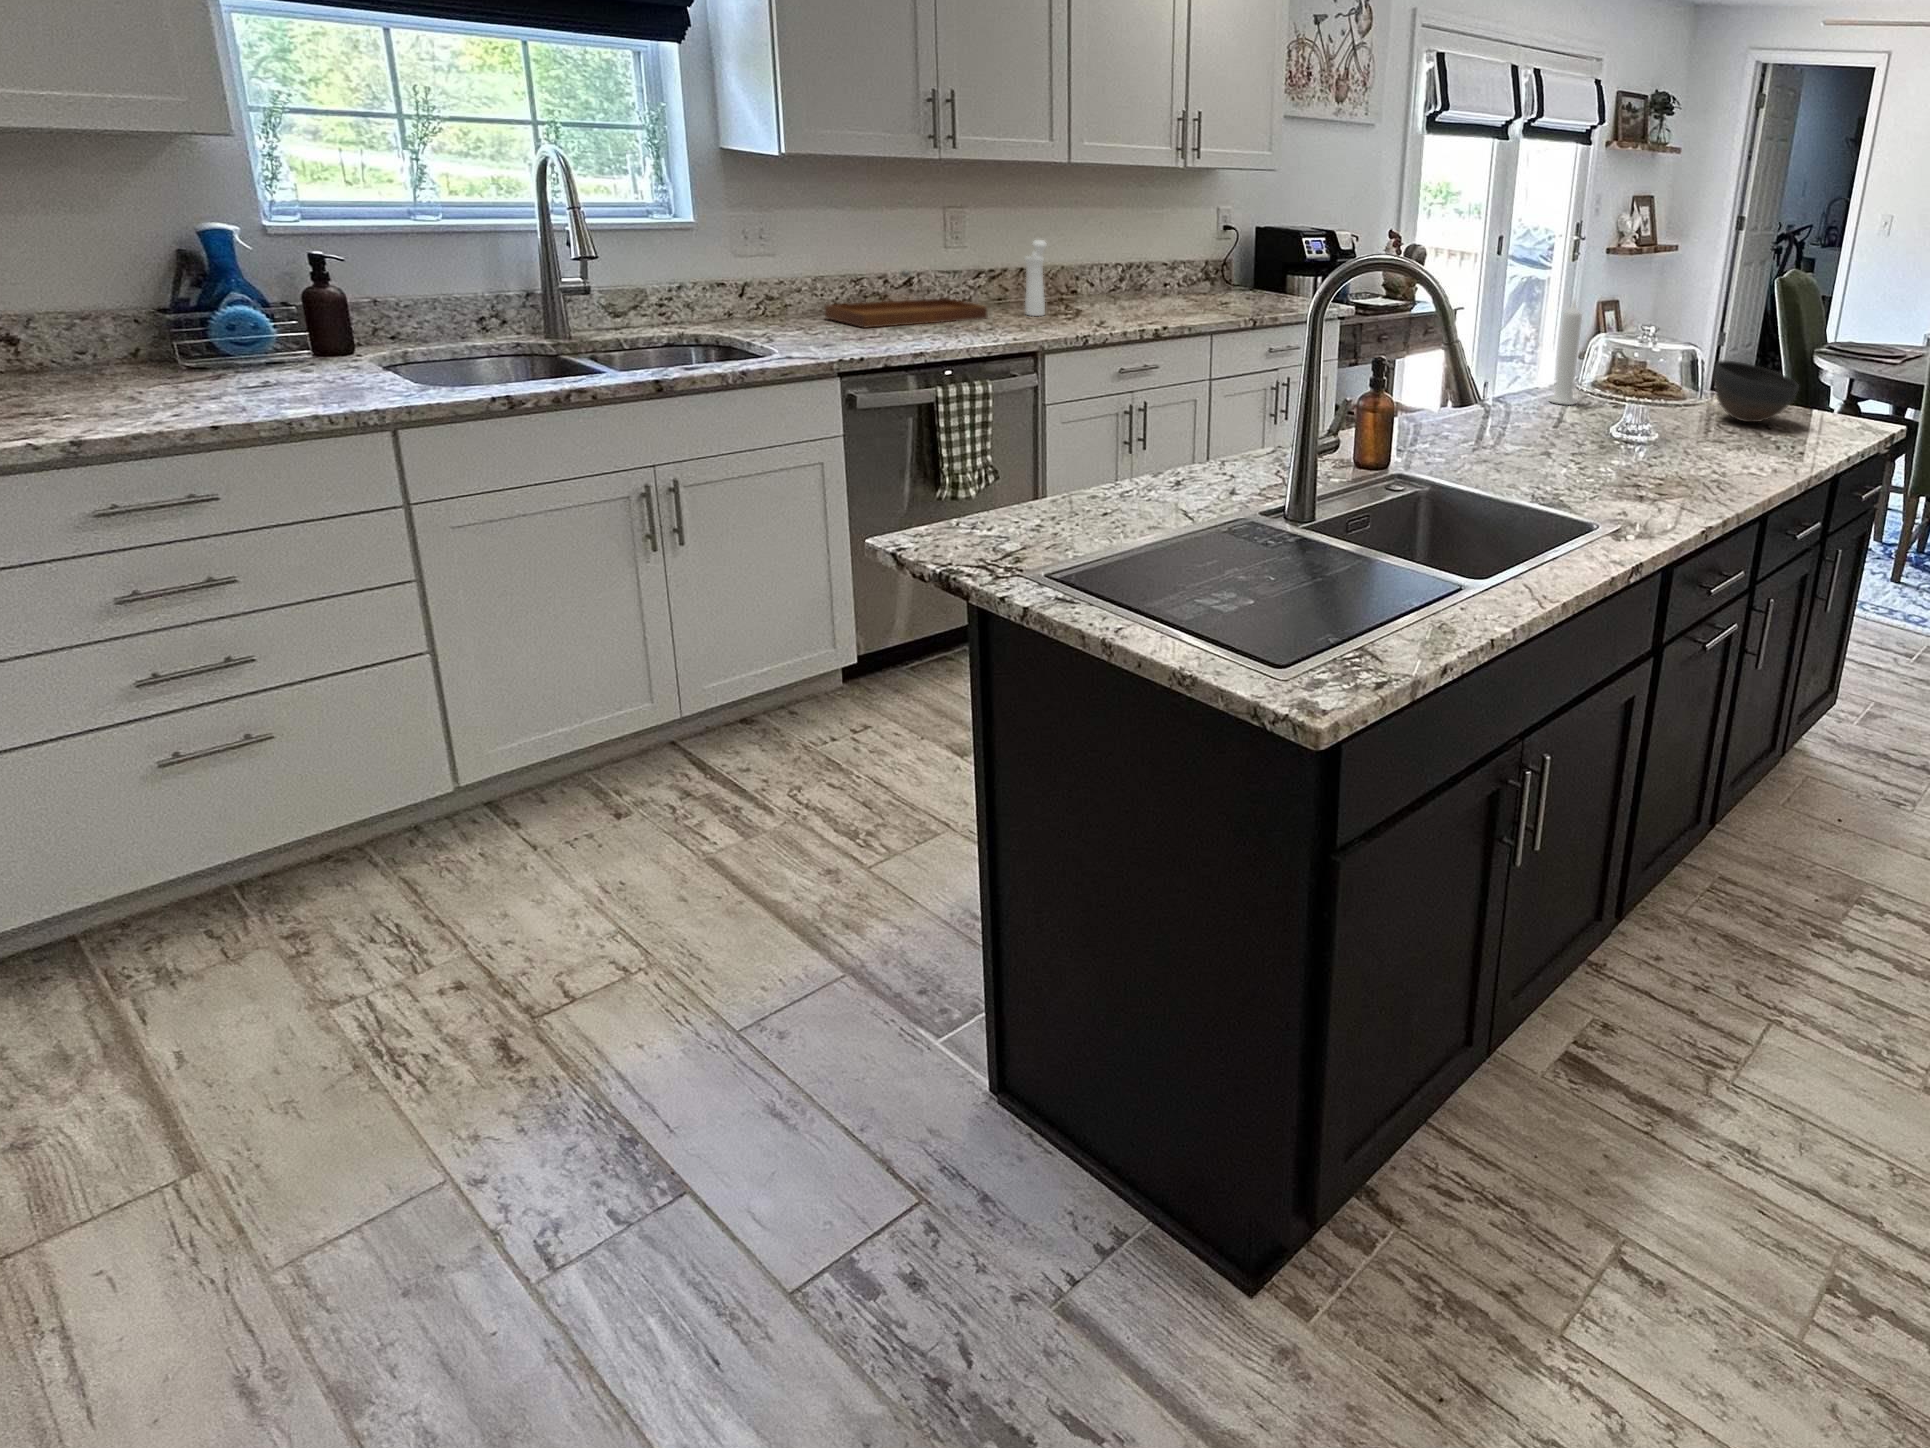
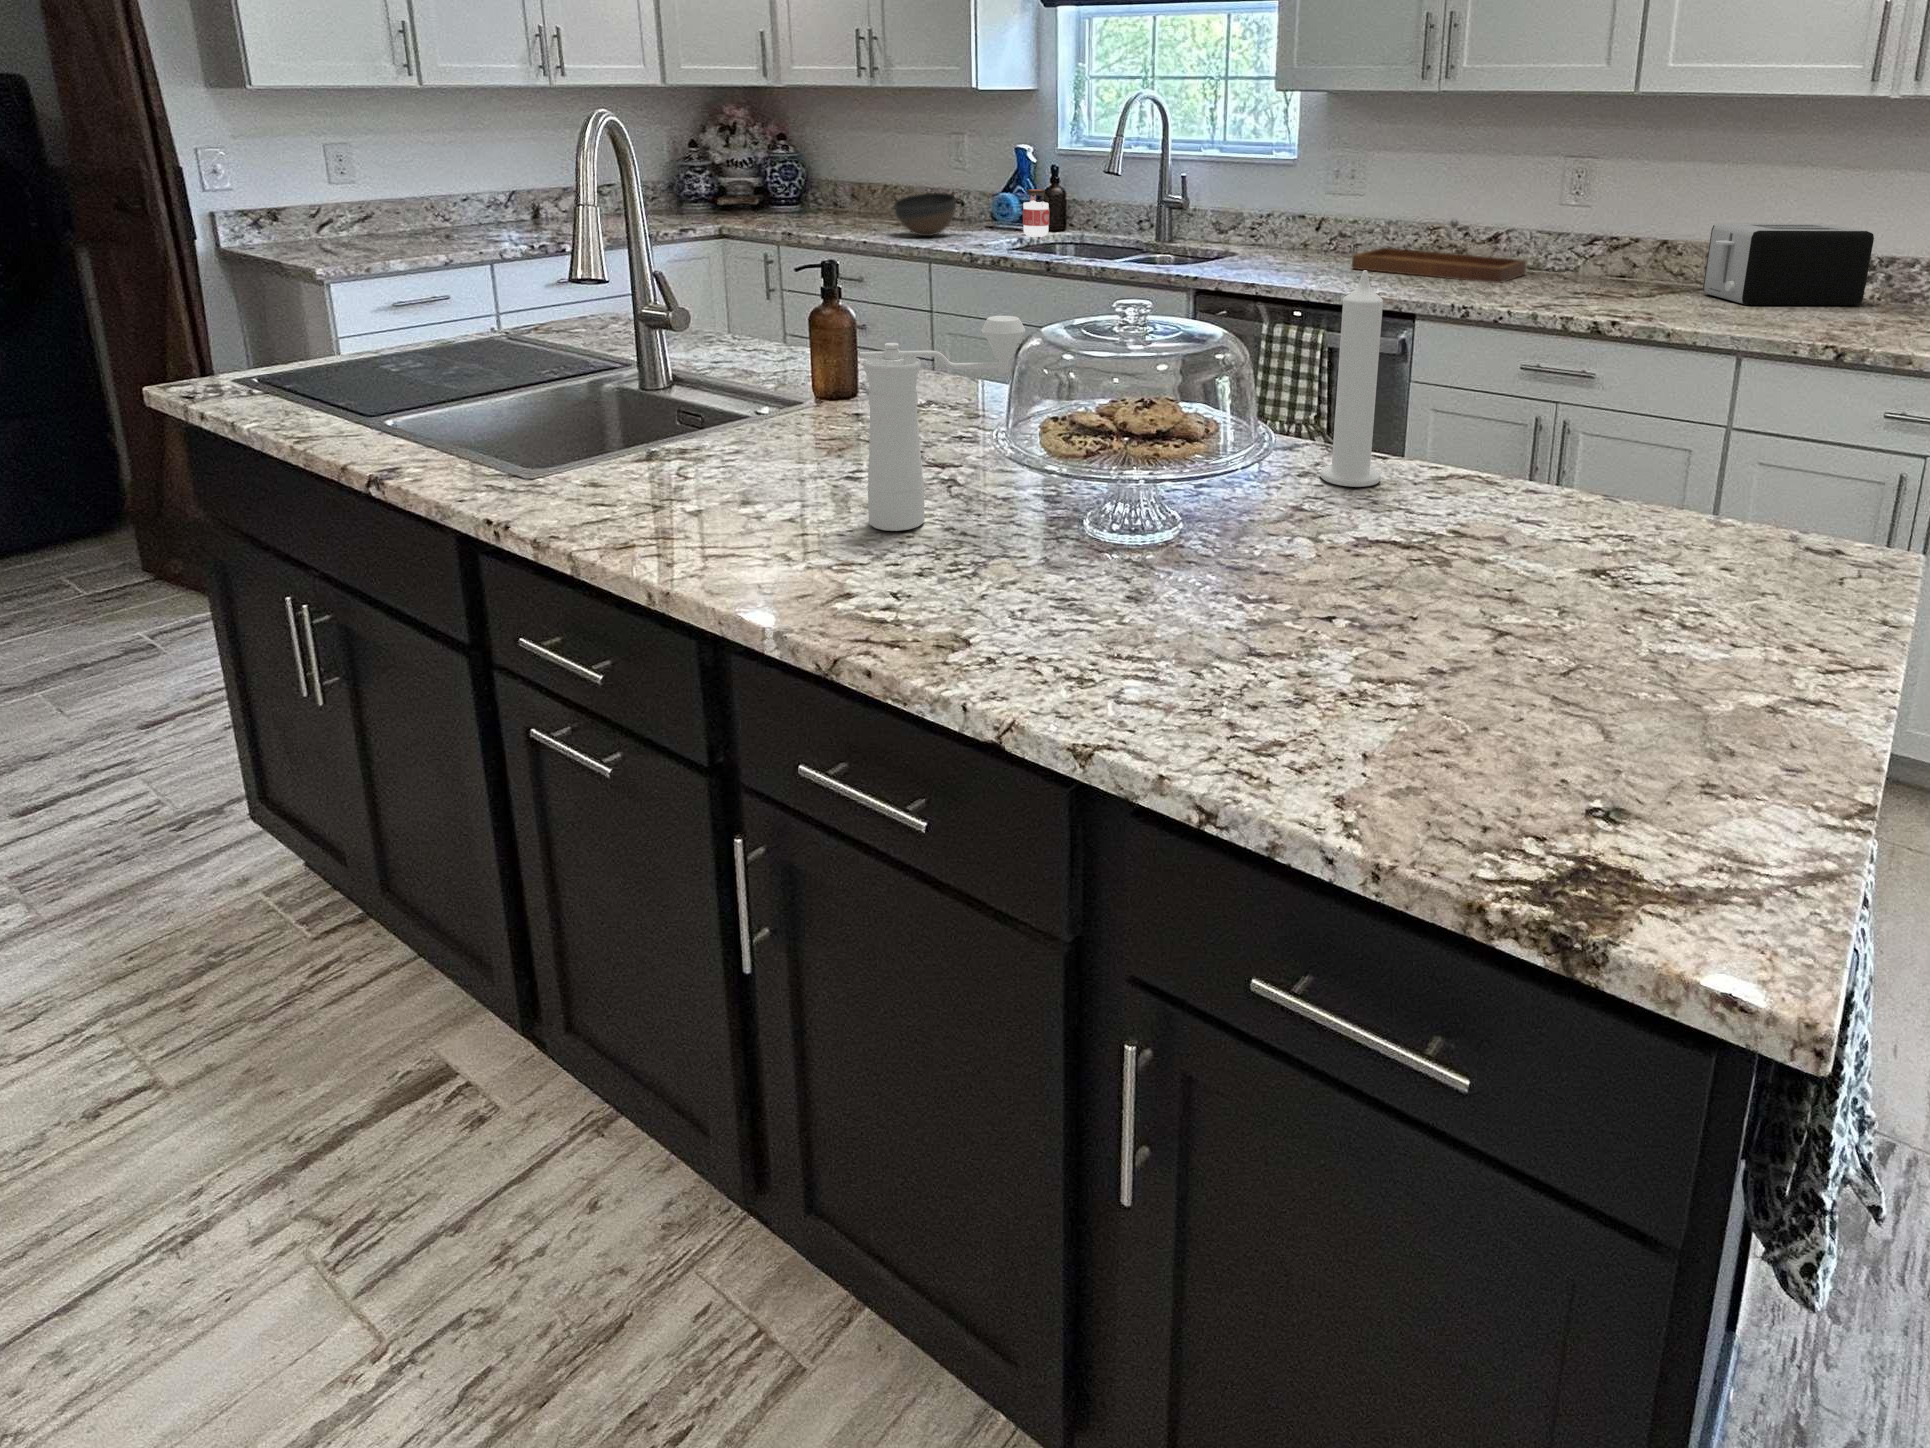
pepper mill: present [1025,240,1046,316] -> present [860,316,1025,531]
toaster: none [1079,248,1144,307] -> present [1703,223,1874,305]
jar: none [278,290,343,366] -> present [1023,189,1049,237]
bowl: present [1713,361,1799,422] -> present [894,193,956,236]

